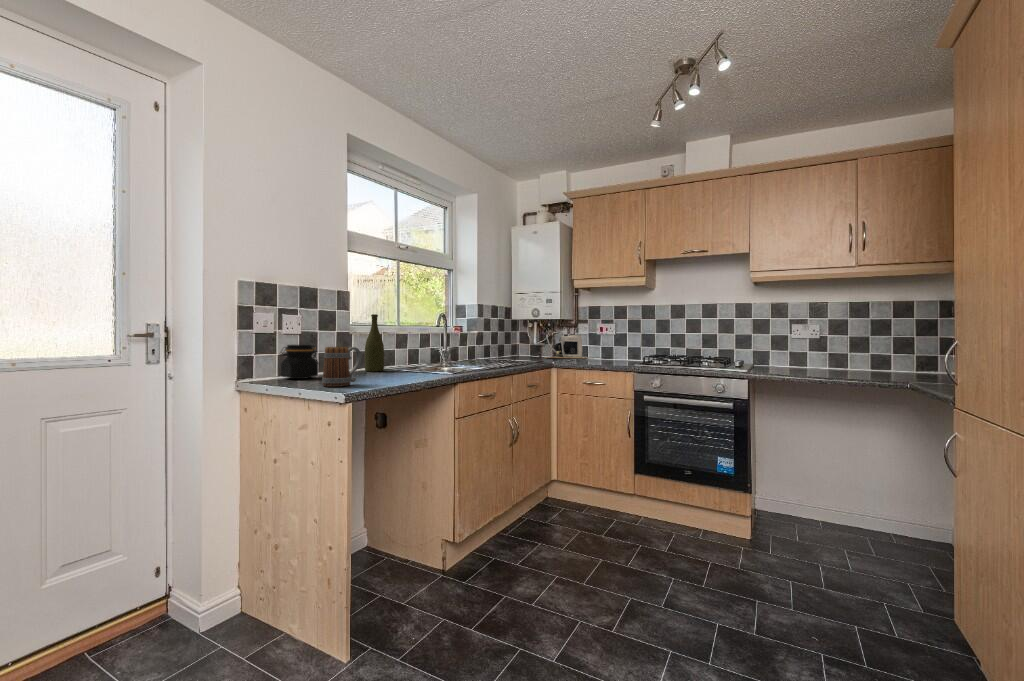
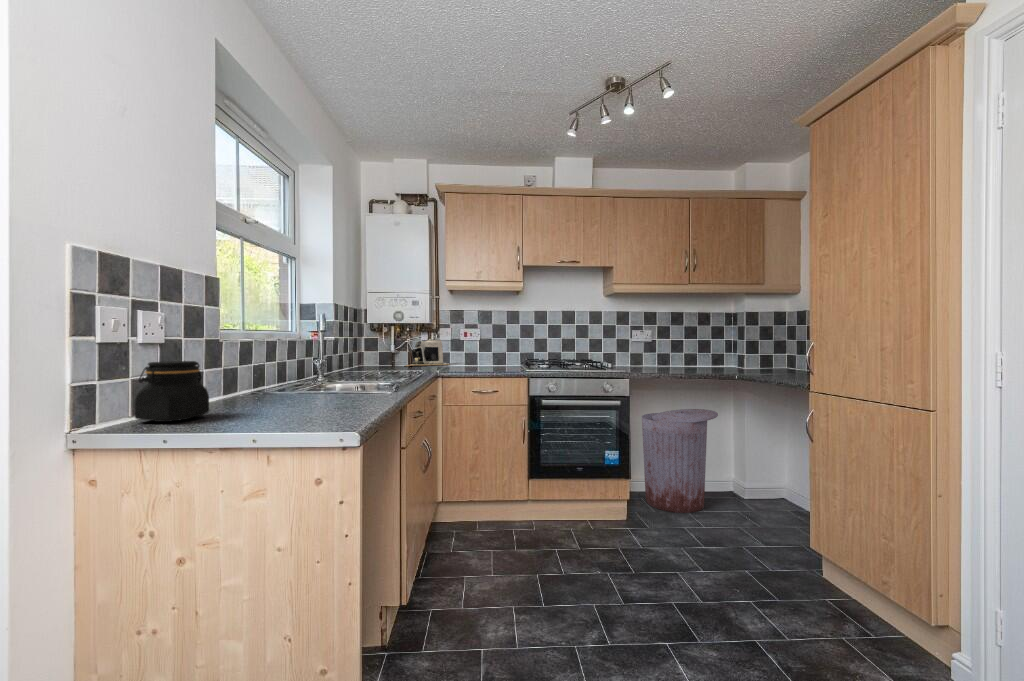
bottle: present [365,314,384,372] -> none [243,313,274,398]
mug: present [322,347,361,387] -> none [277,364,327,430]
trash can: none [788,423,897,550] -> present [642,409,718,513]

